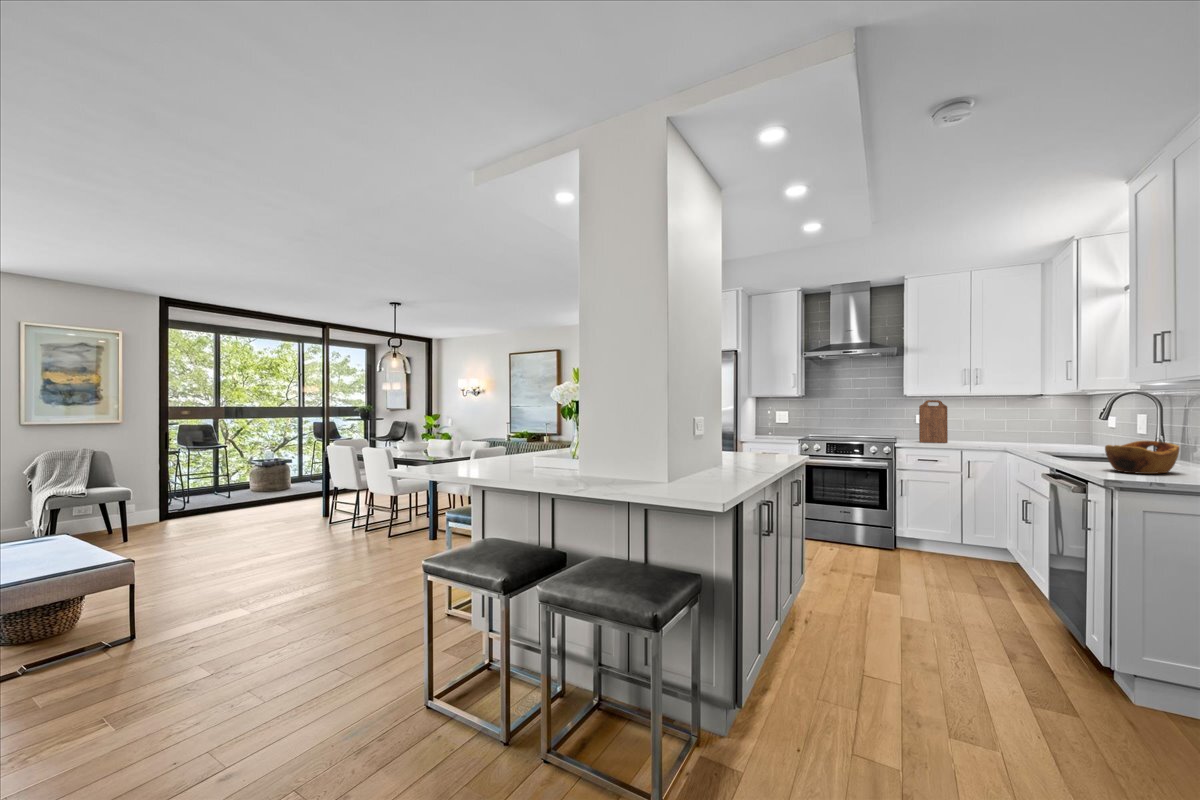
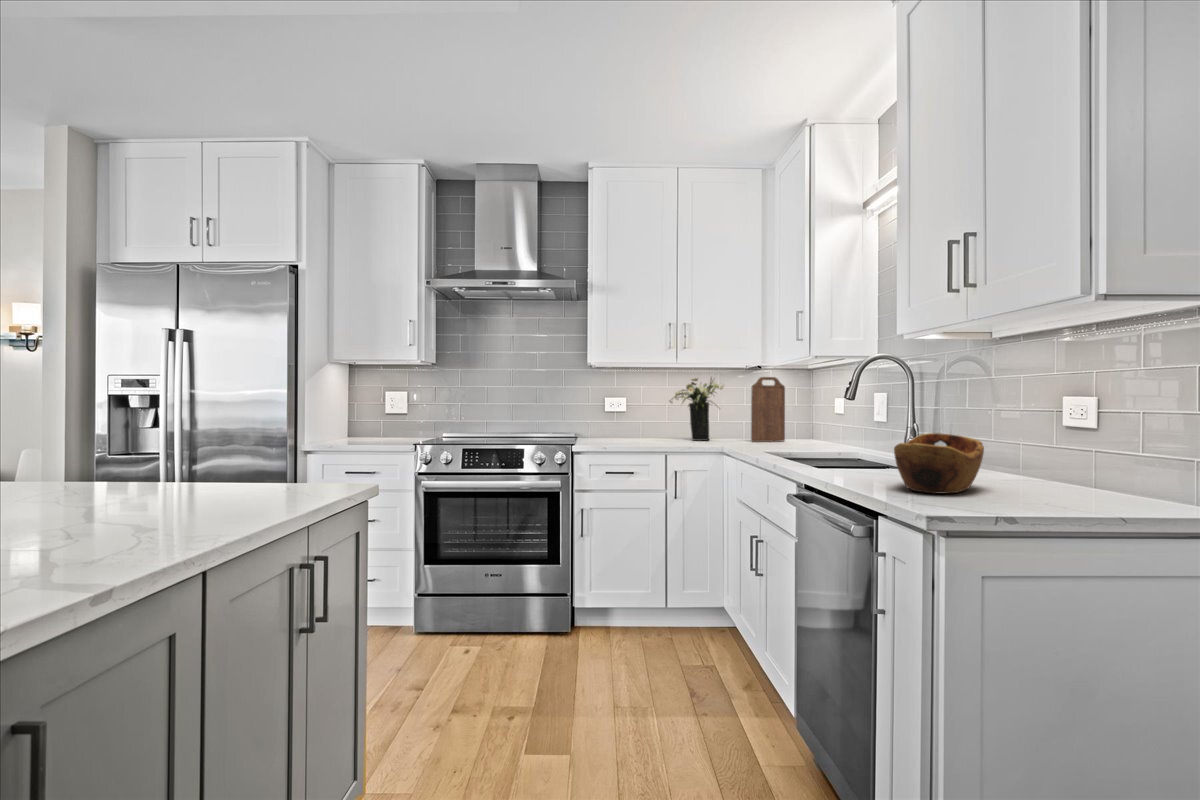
cutting board: present [919,400,948,443] -> present [751,377,785,442]
flower arrangement: none [964,401,1010,443] -> present [669,378,724,441]

